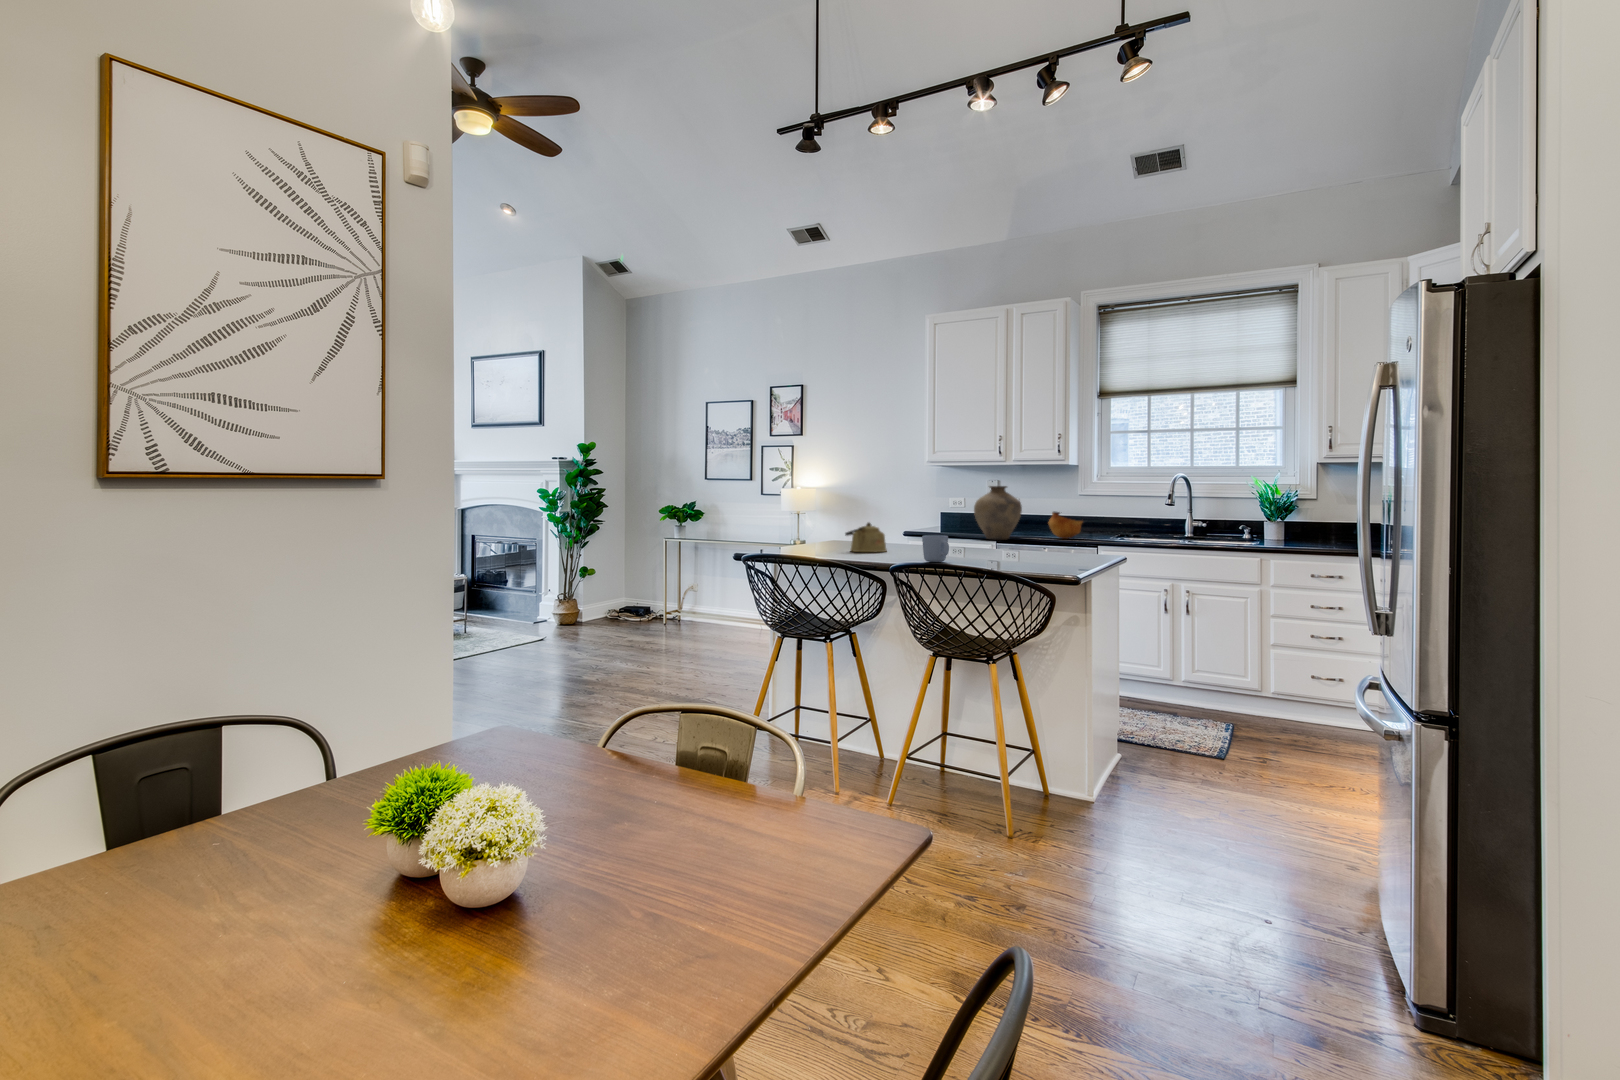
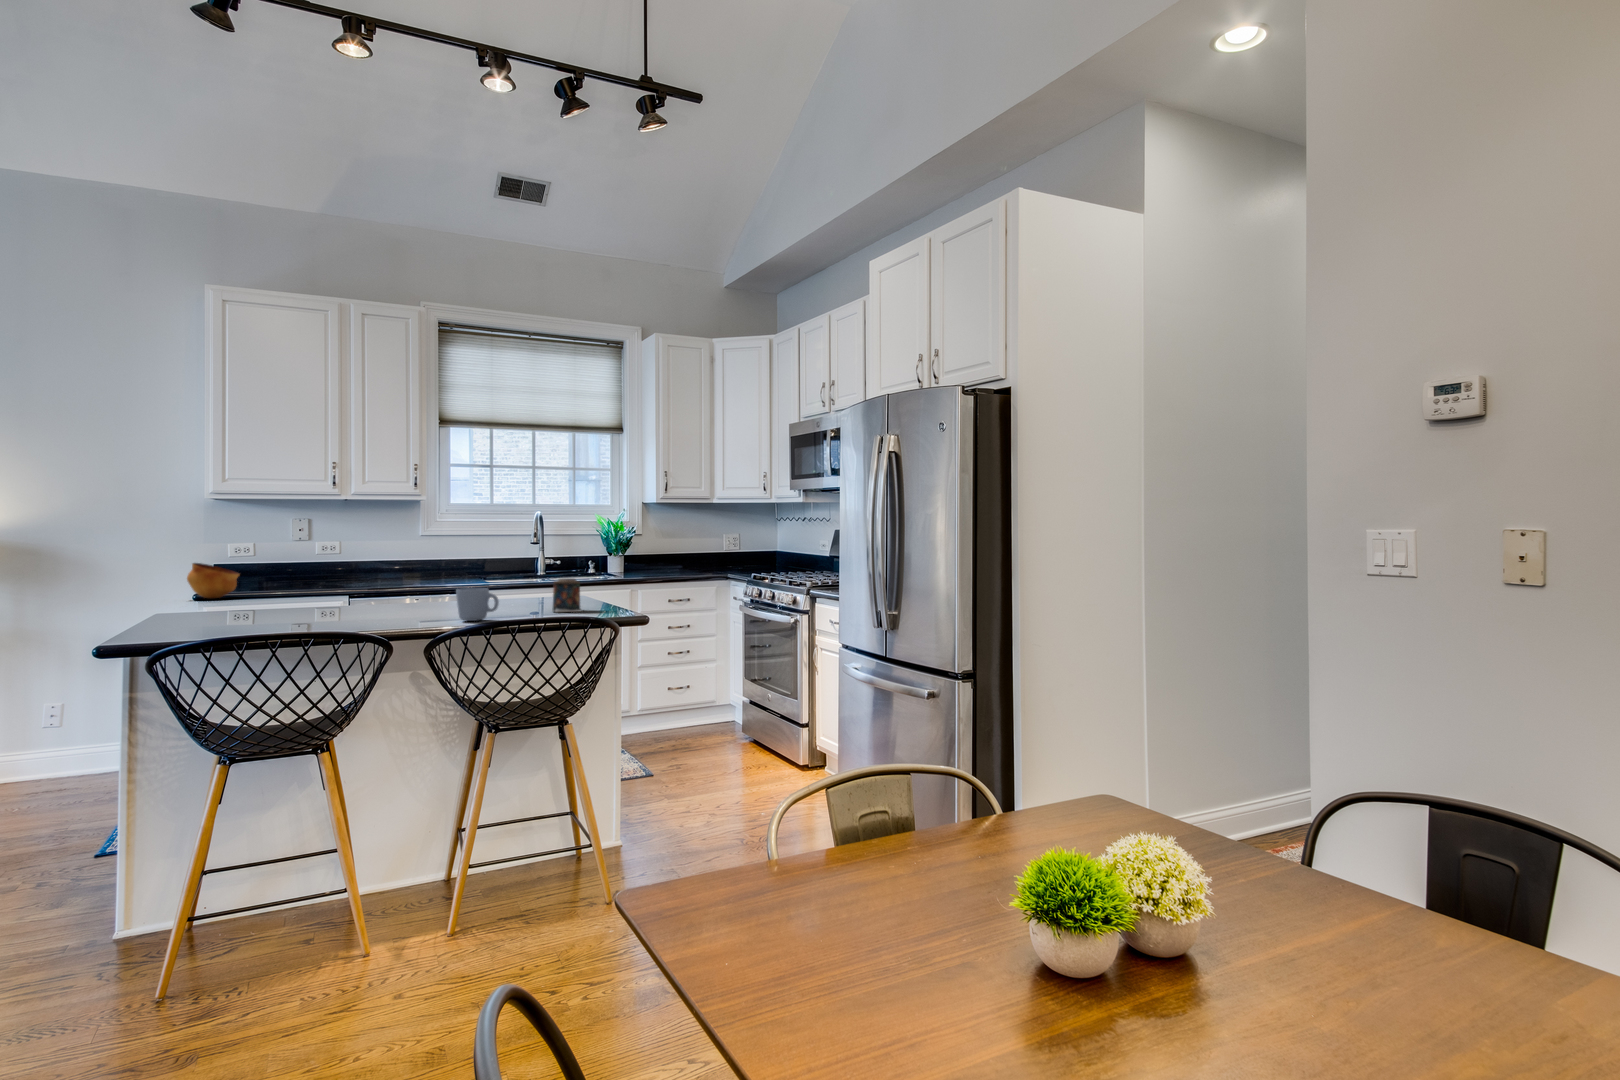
vase: present [974,486,1022,540] -> none [294,525,362,594]
bowl: present [1049,512,1083,539] -> present [187,563,239,598]
kettle: present [845,523,887,552] -> none [241,579,307,622]
candle: none [1013,532,1041,564] -> present [552,579,581,612]

